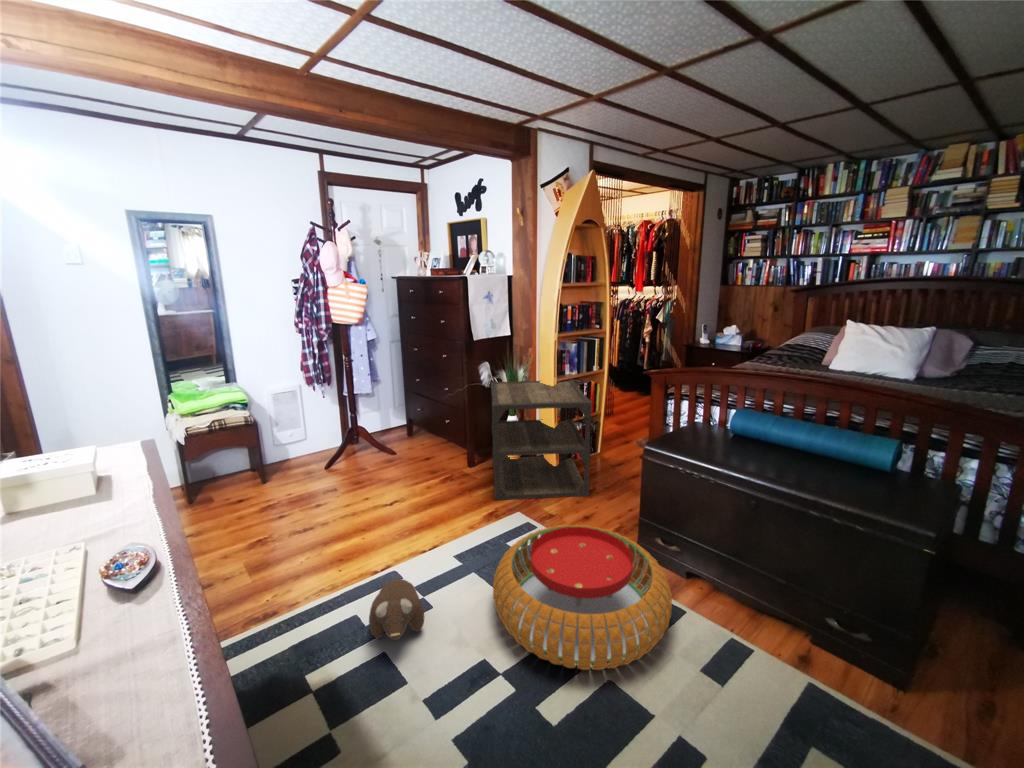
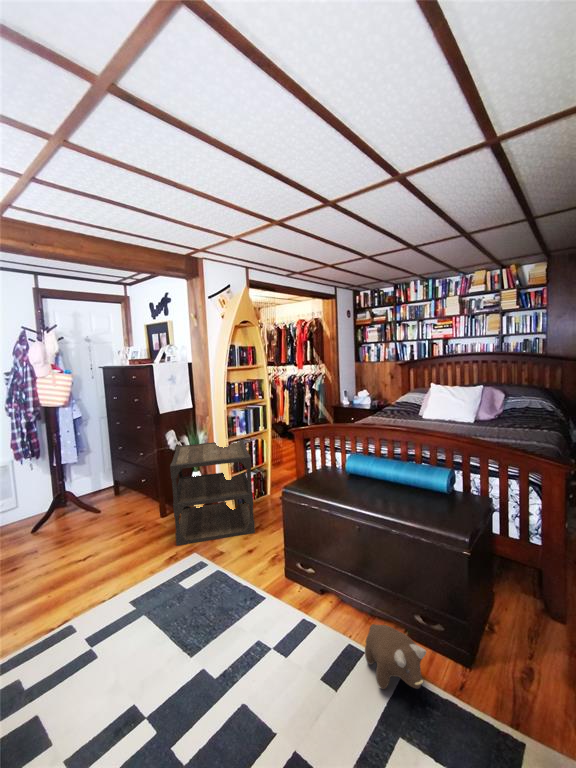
pouf: present [493,525,672,670] -> none [150,560,300,695]
plush toy: present [369,578,424,640] -> present [365,624,426,689]

